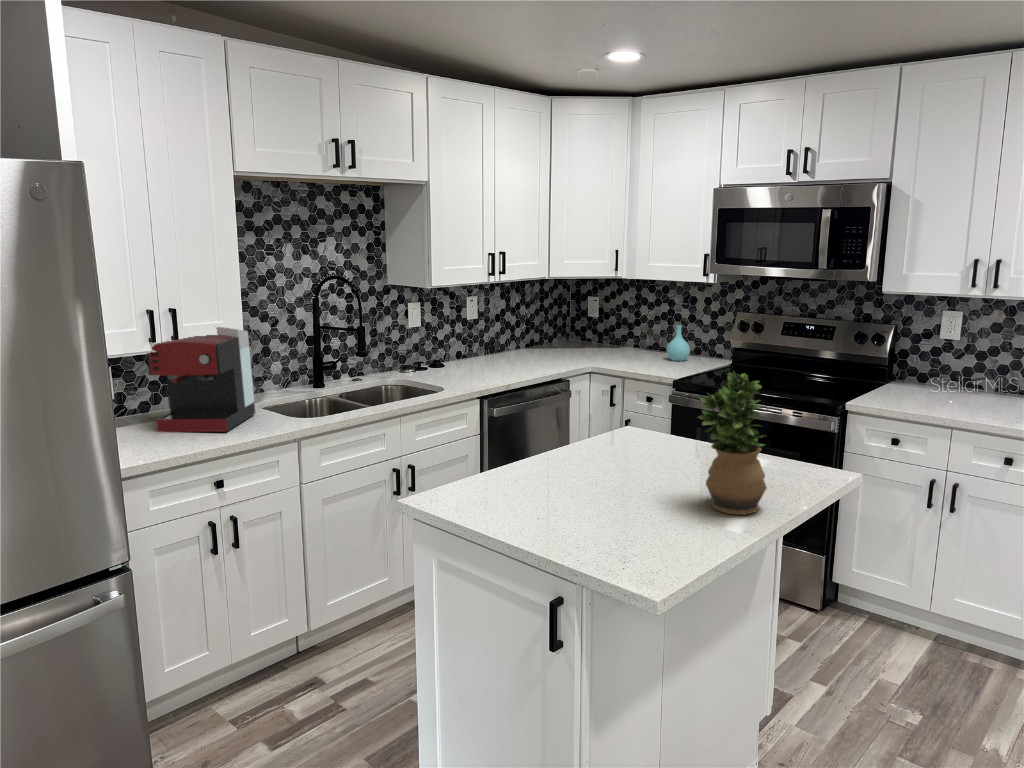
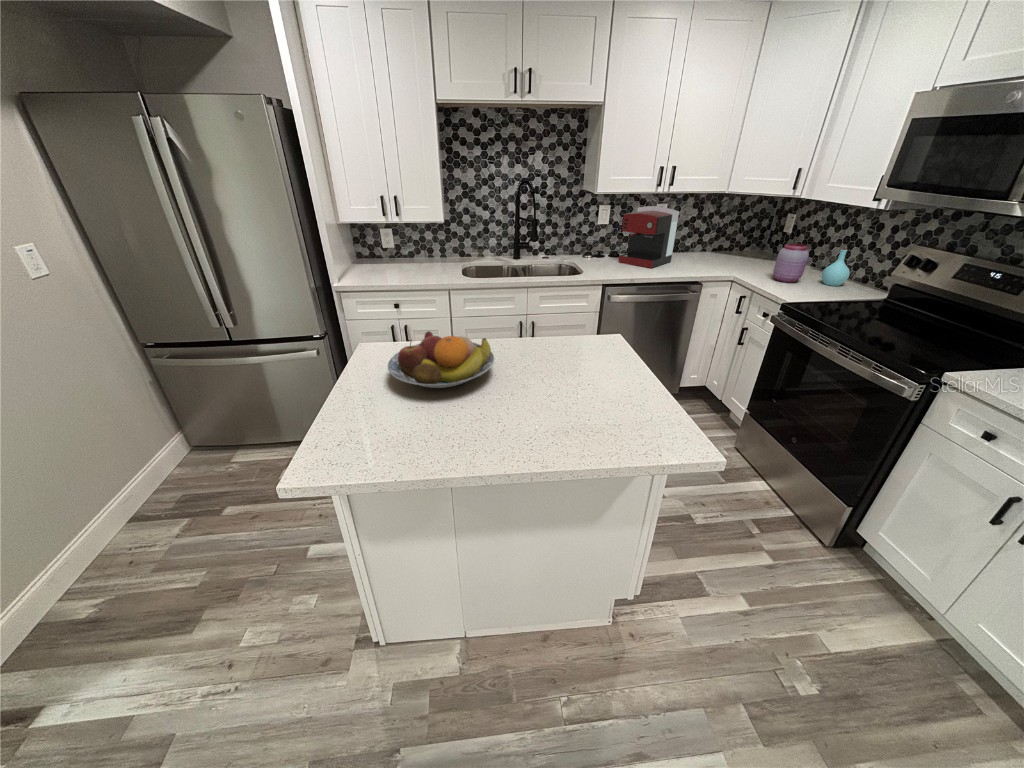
jar: none [627,324,656,364] -> present [773,243,809,282]
coffee maker: present [147,327,255,432] -> present [619,206,679,268]
potted plant: present [698,373,767,515] -> none [514,298,585,436]
fruit bowl: none [492,446,631,522] -> present [388,331,494,388]

